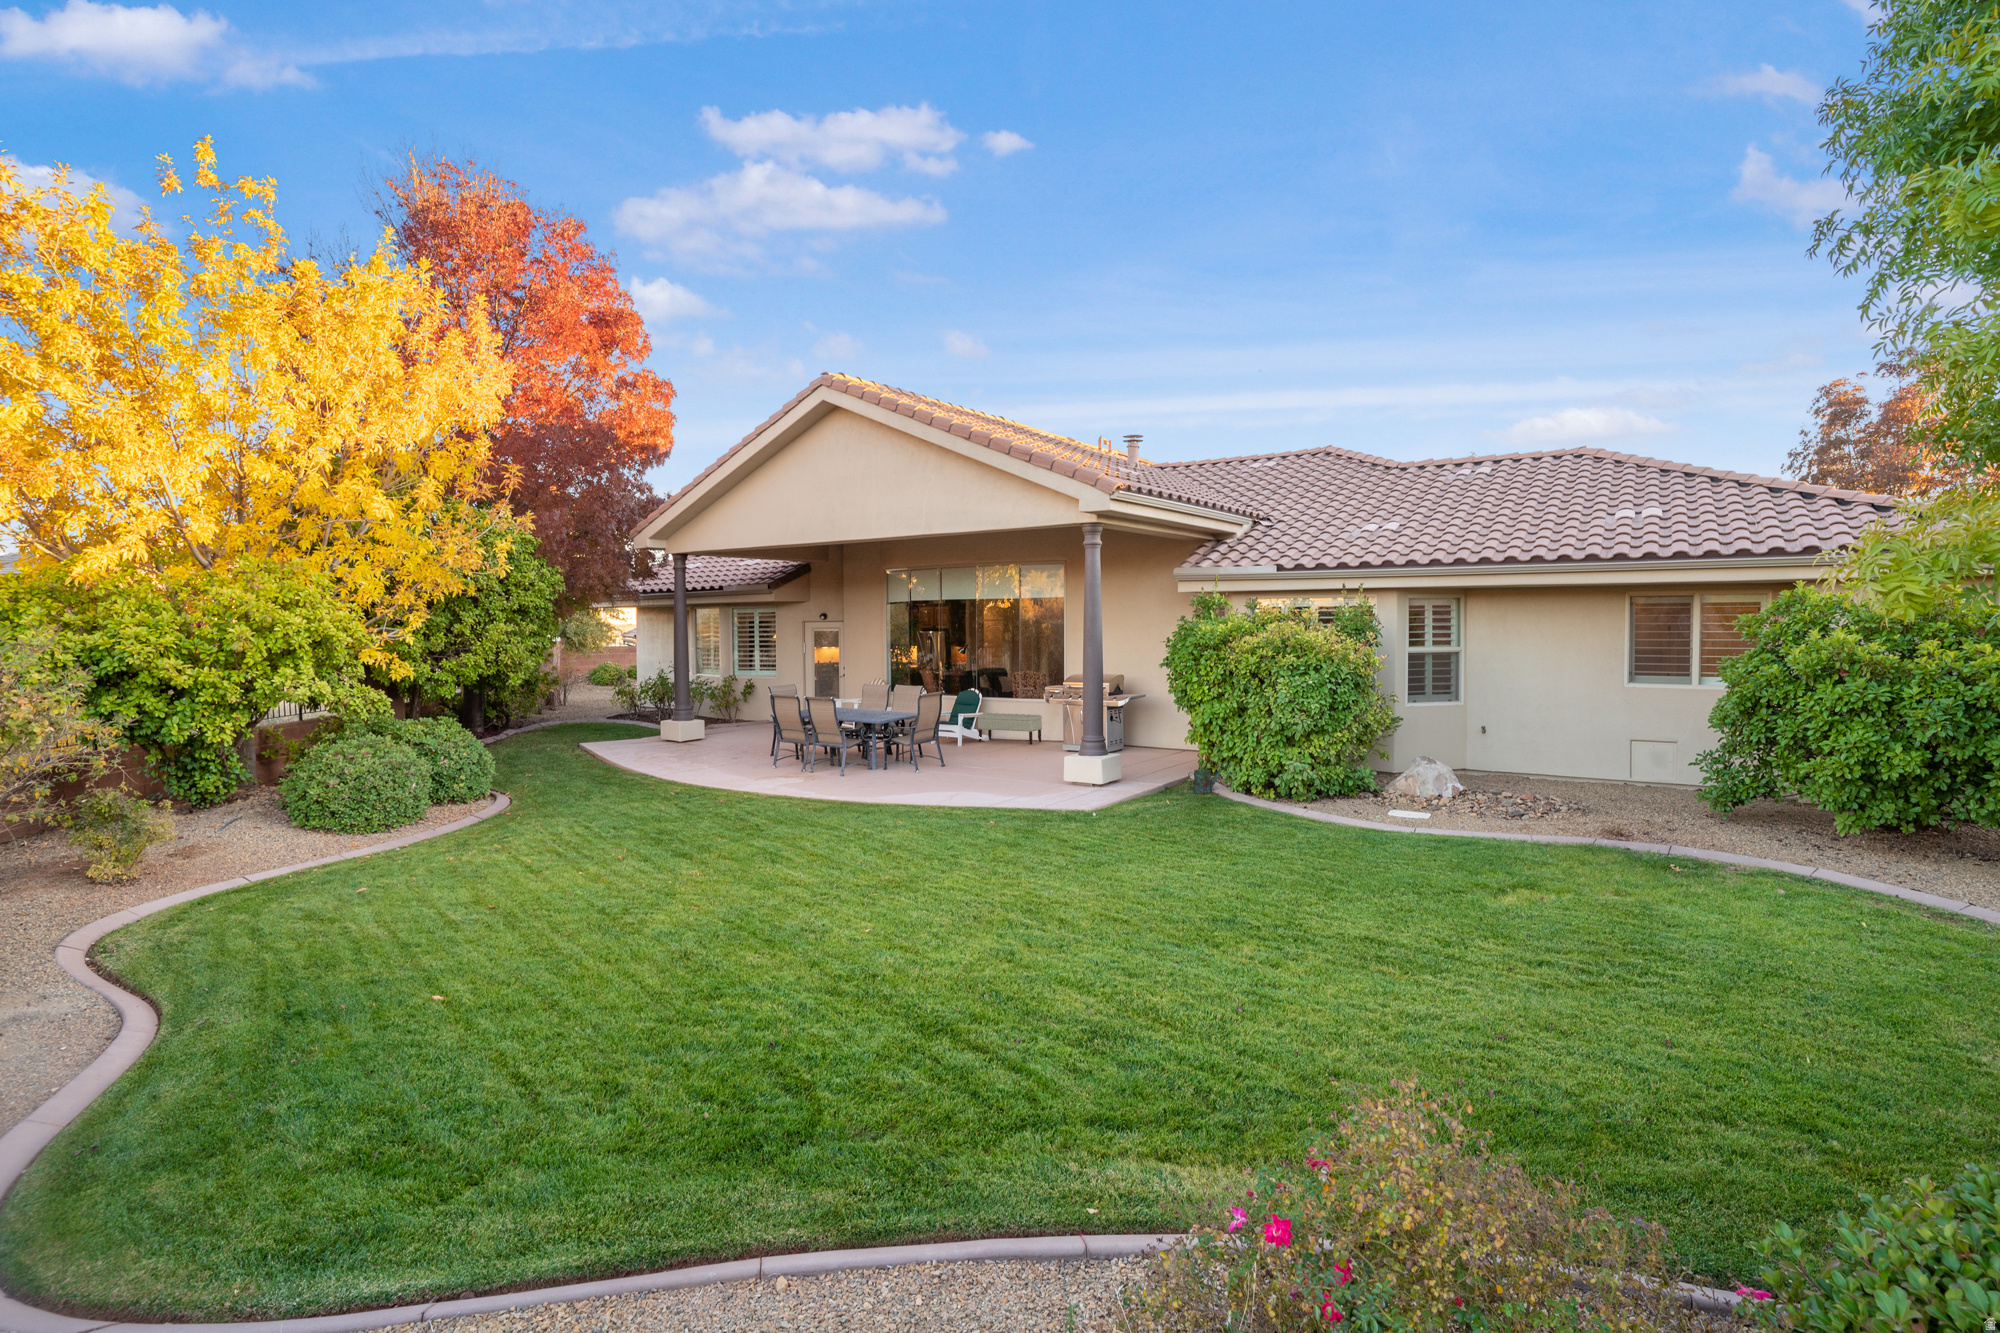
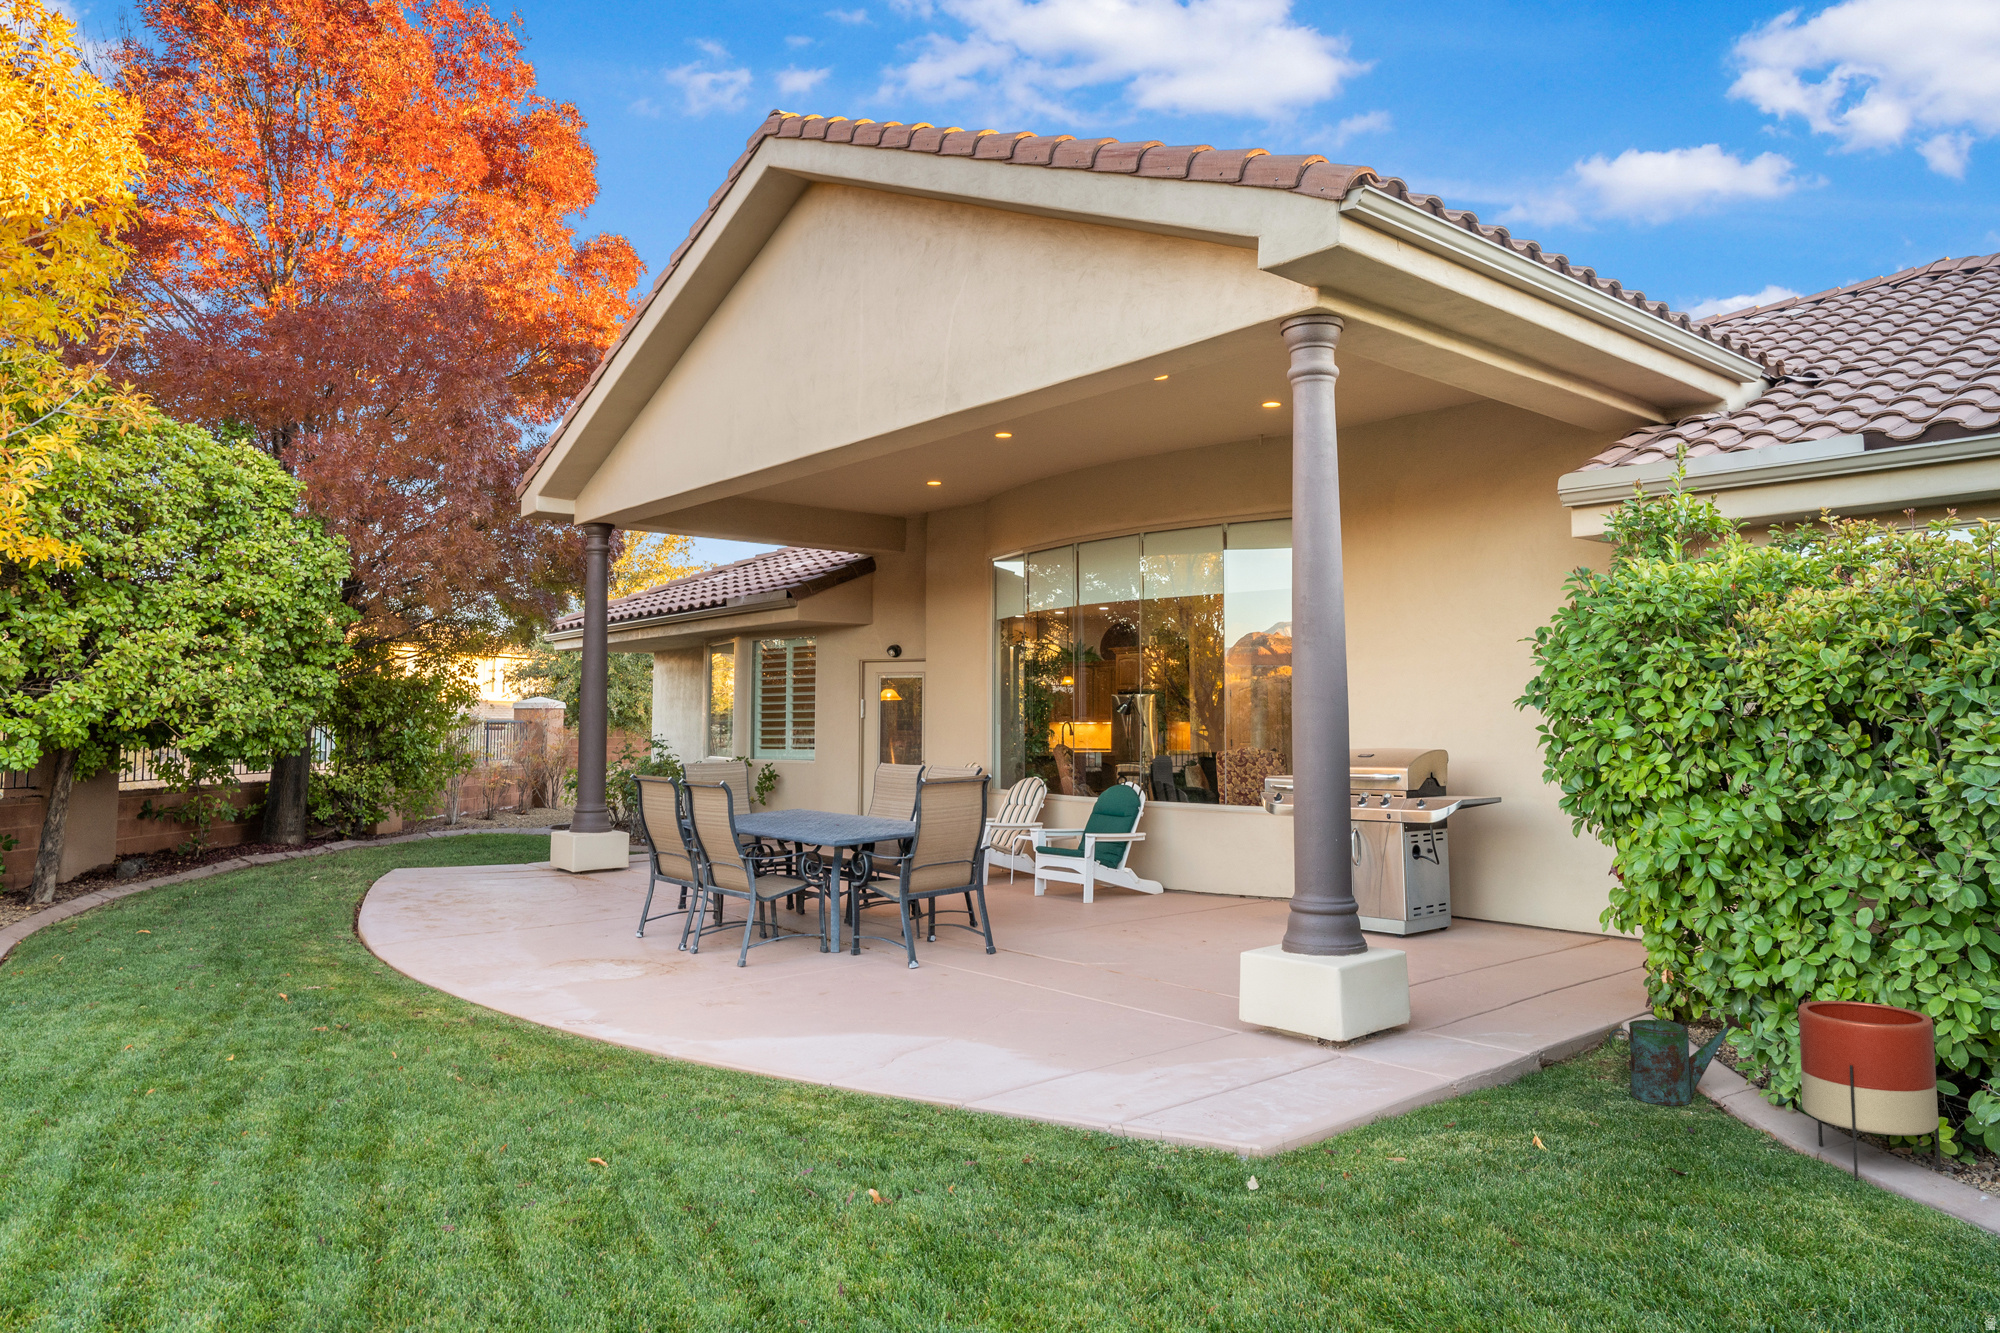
bench: present [978,713,1042,744] -> none [1132,833,1266,903]
planter: none [1237,758,1269,804] -> present [1799,1001,1941,1180]

